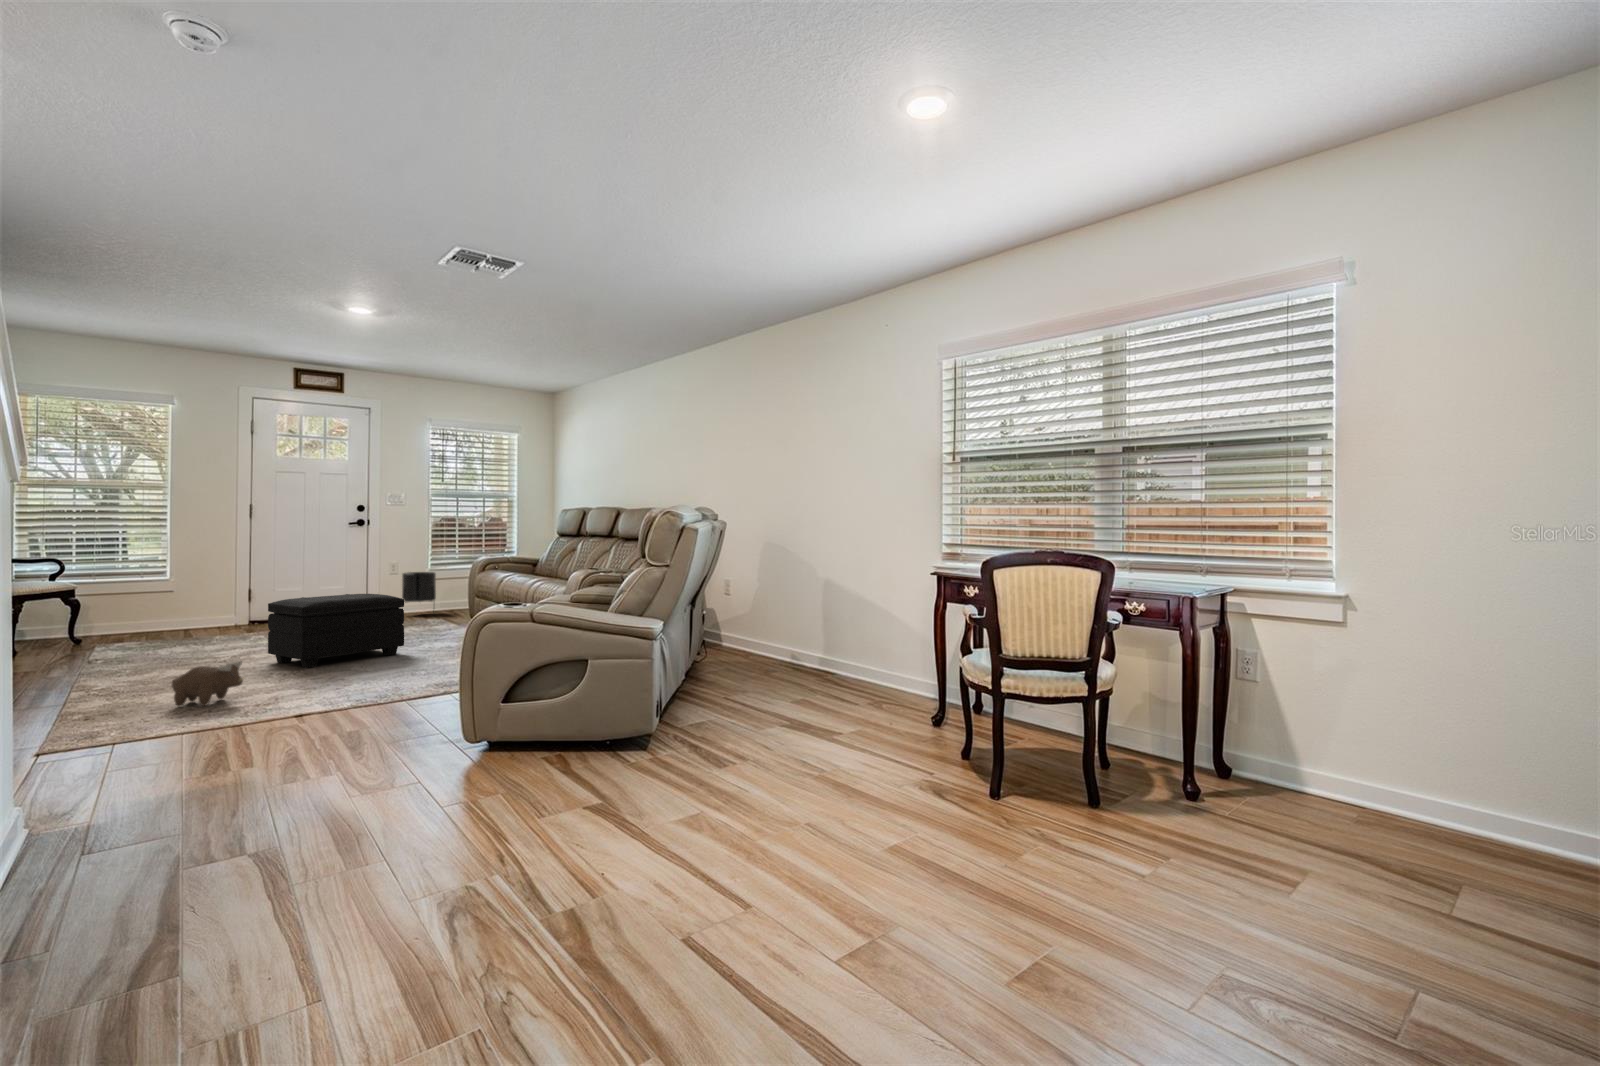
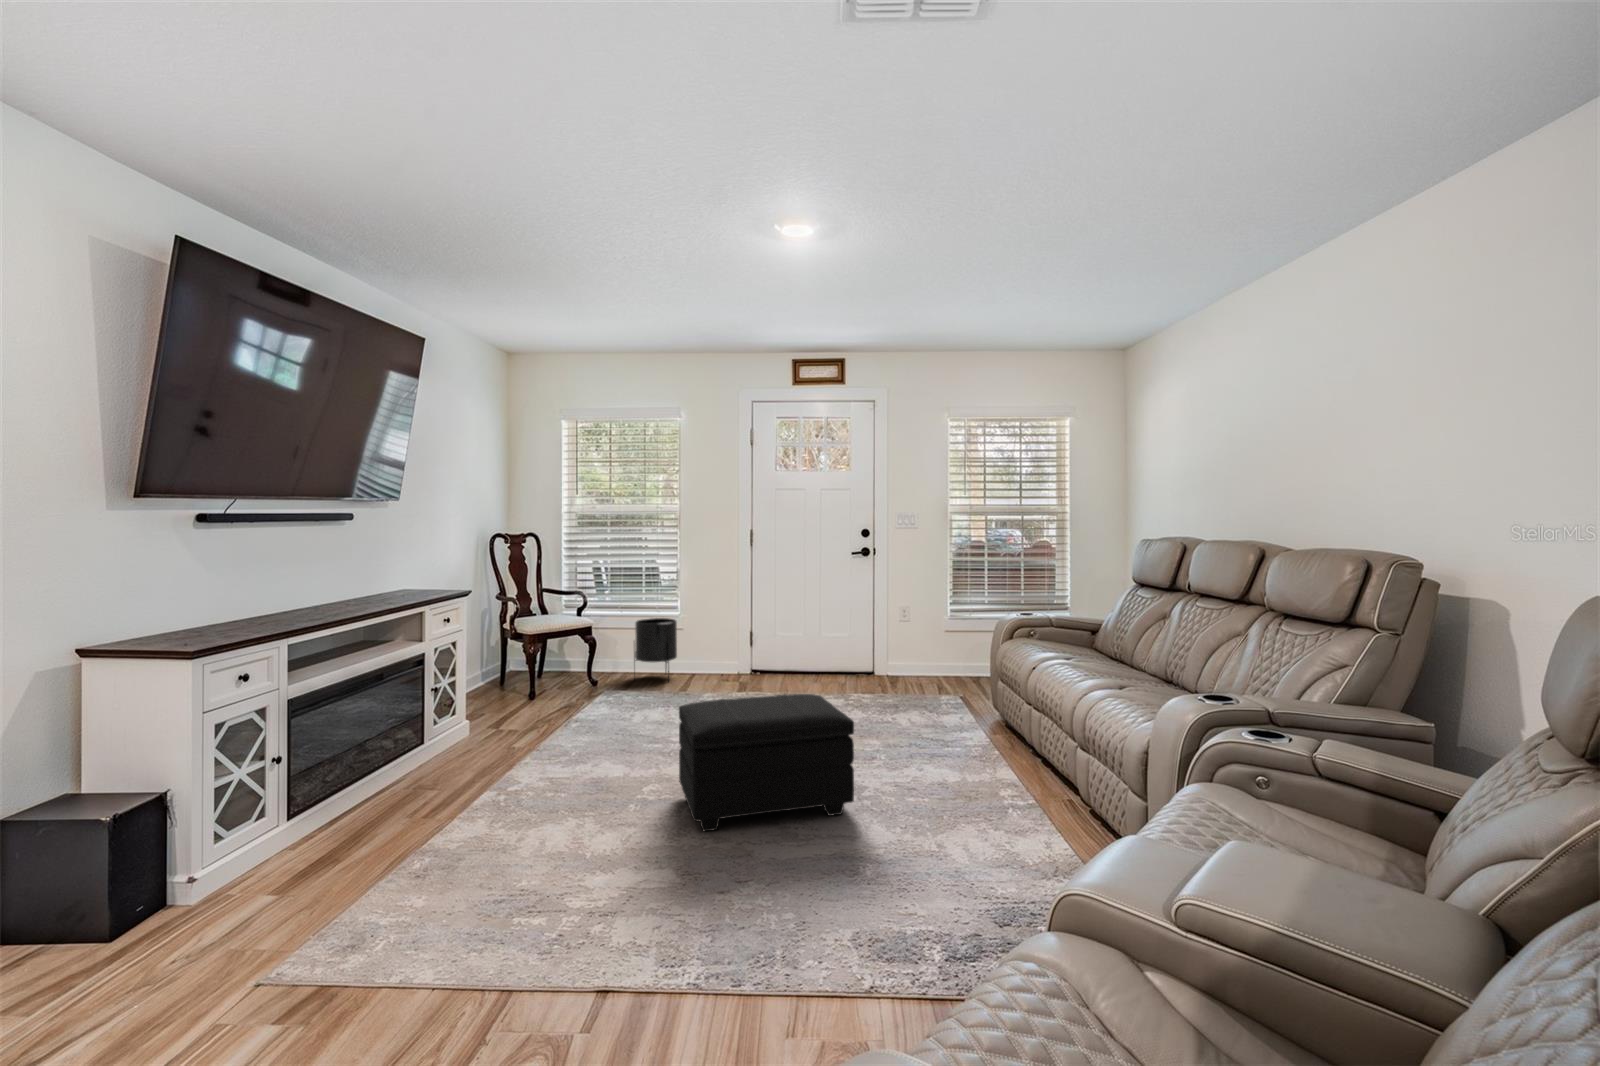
planter: present [402,572,436,602] -> present [634,618,677,671]
plush toy: present [172,661,244,706] -> none [430,879,523,967]

